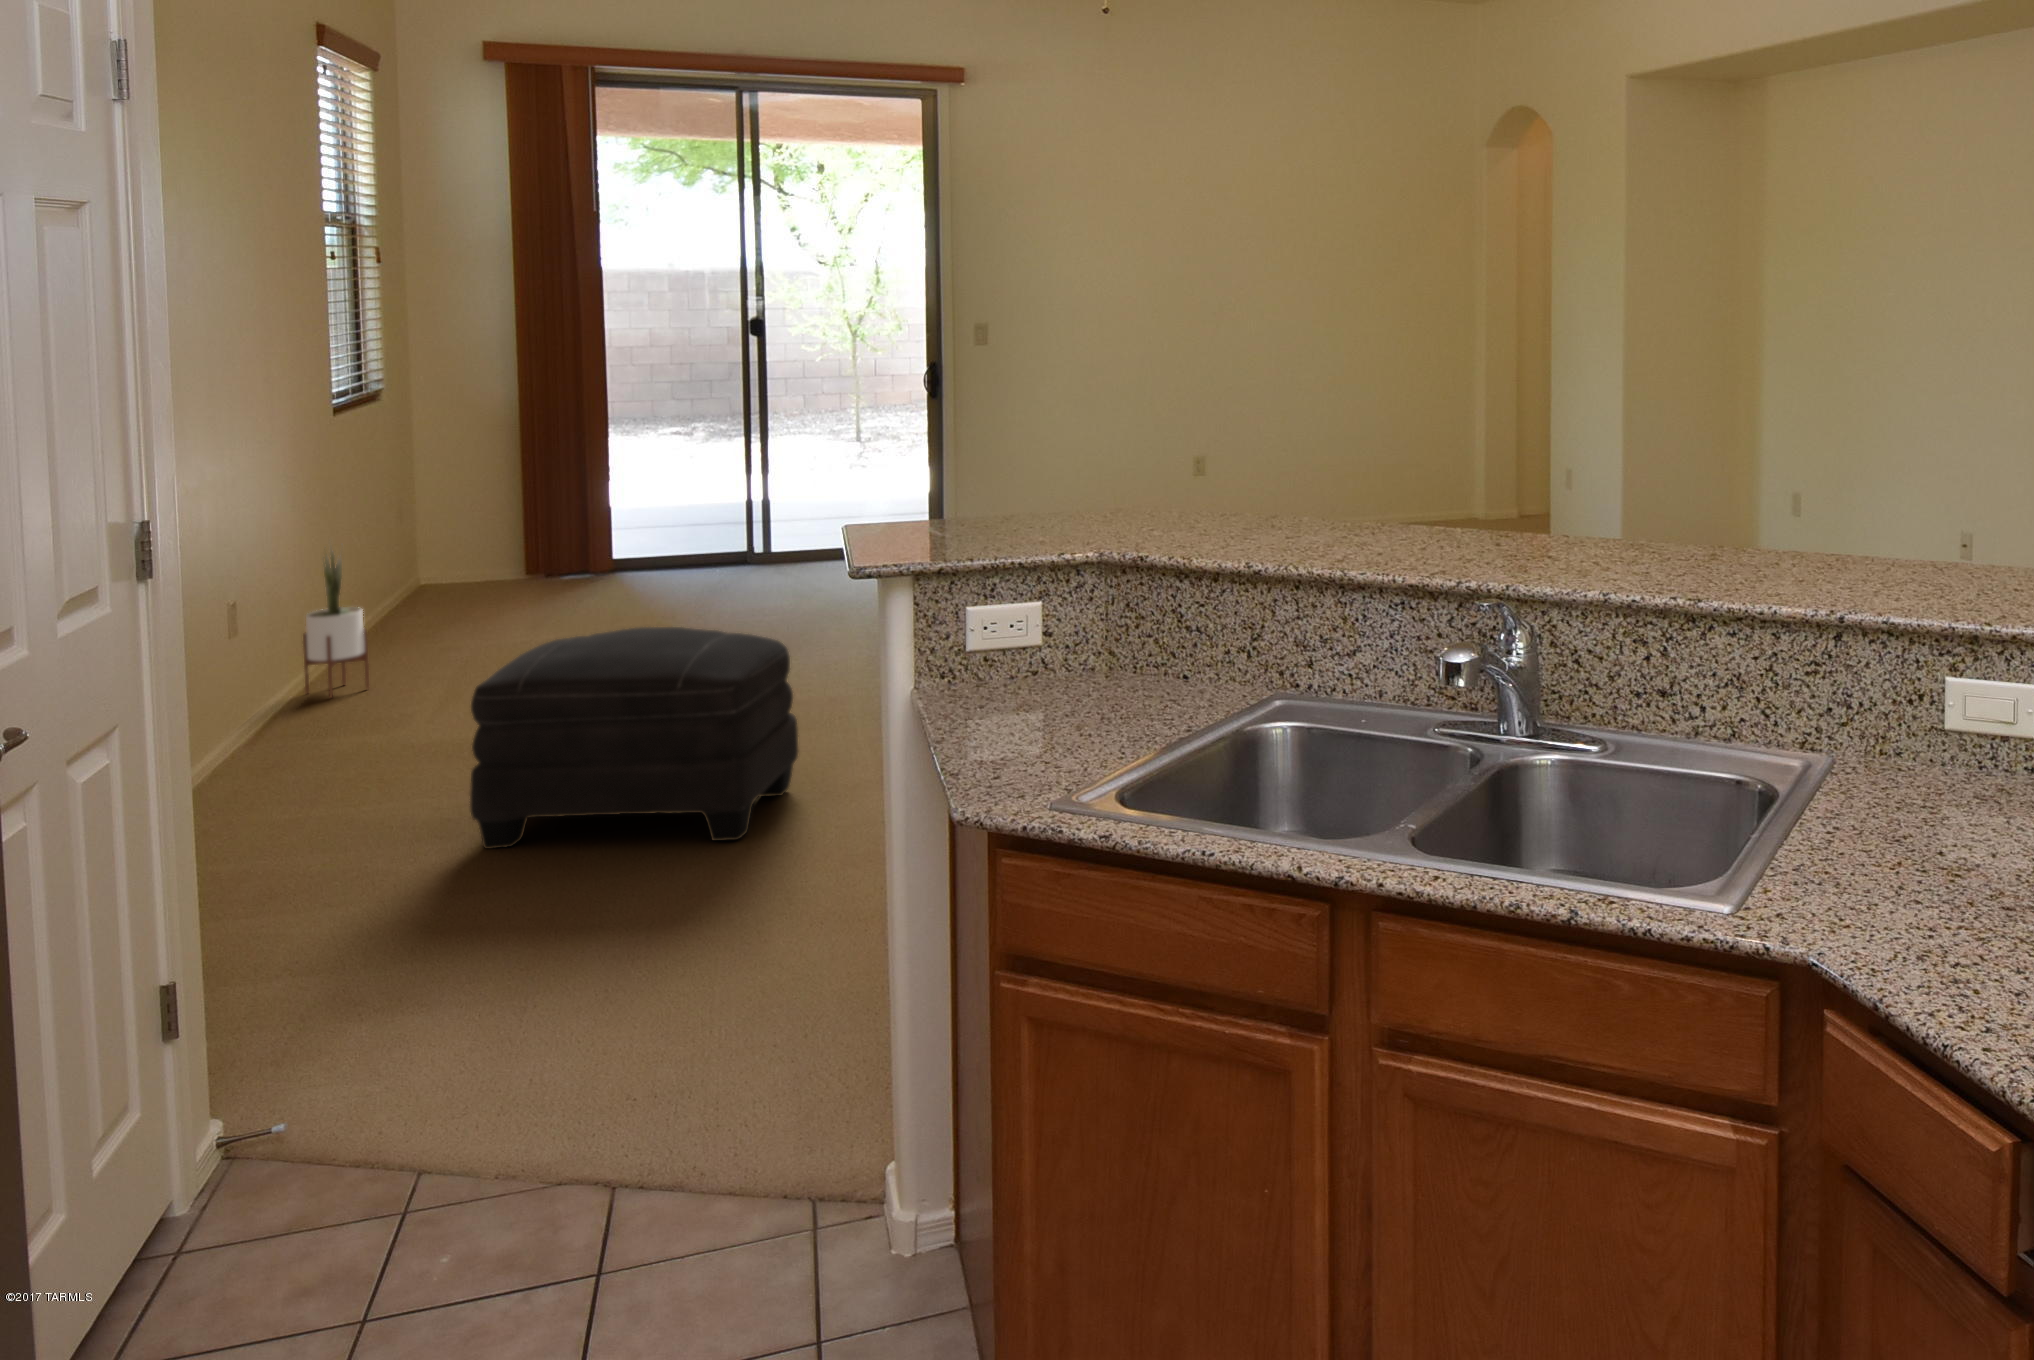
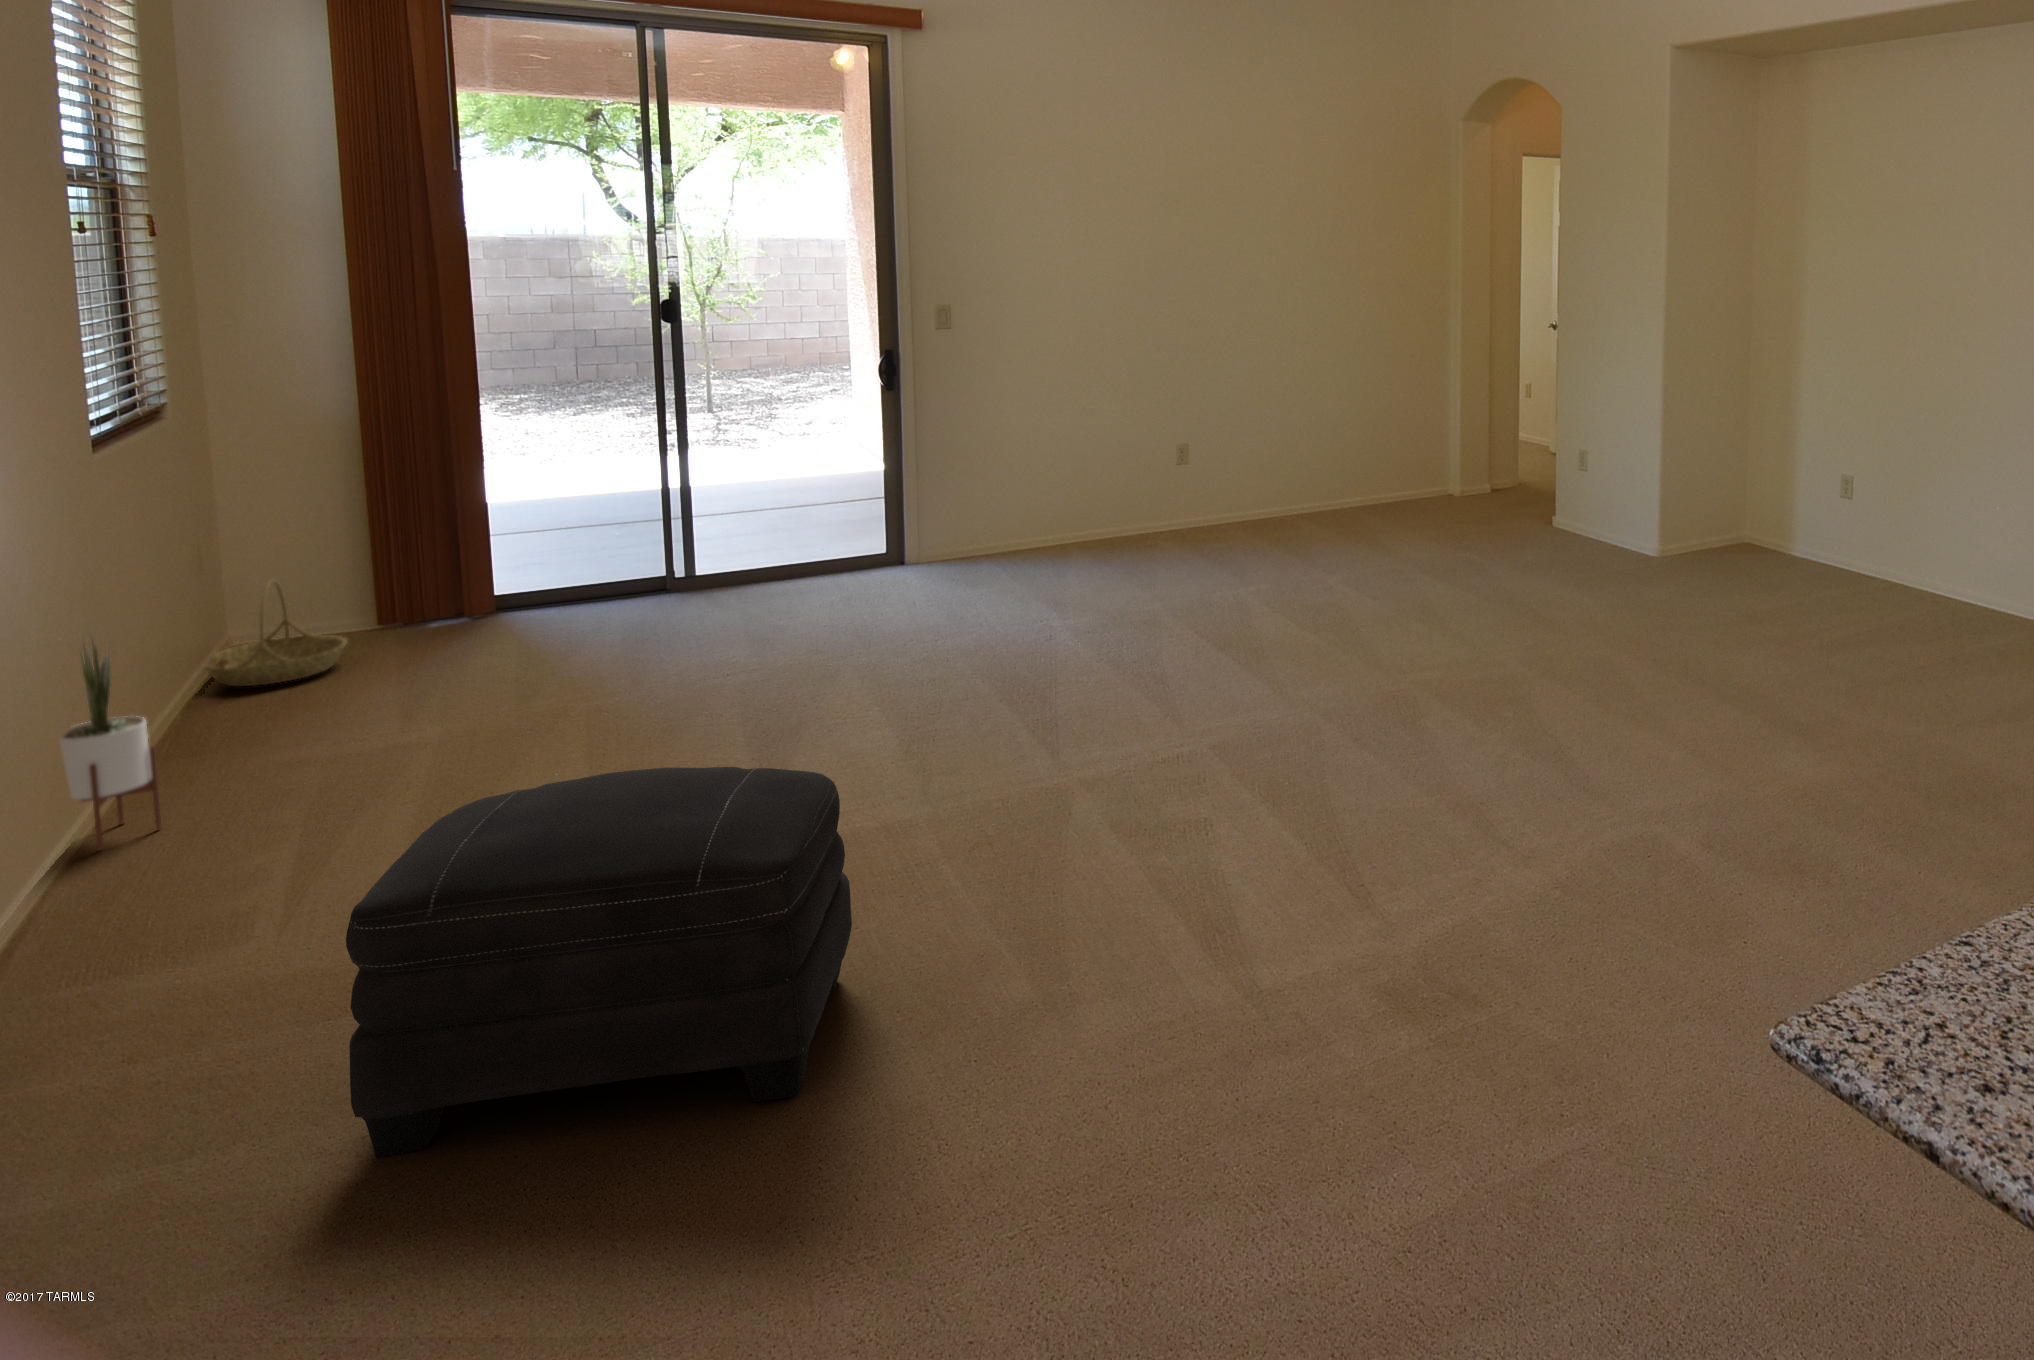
basket: none [399,530,503,611] -> present [206,579,347,686]

